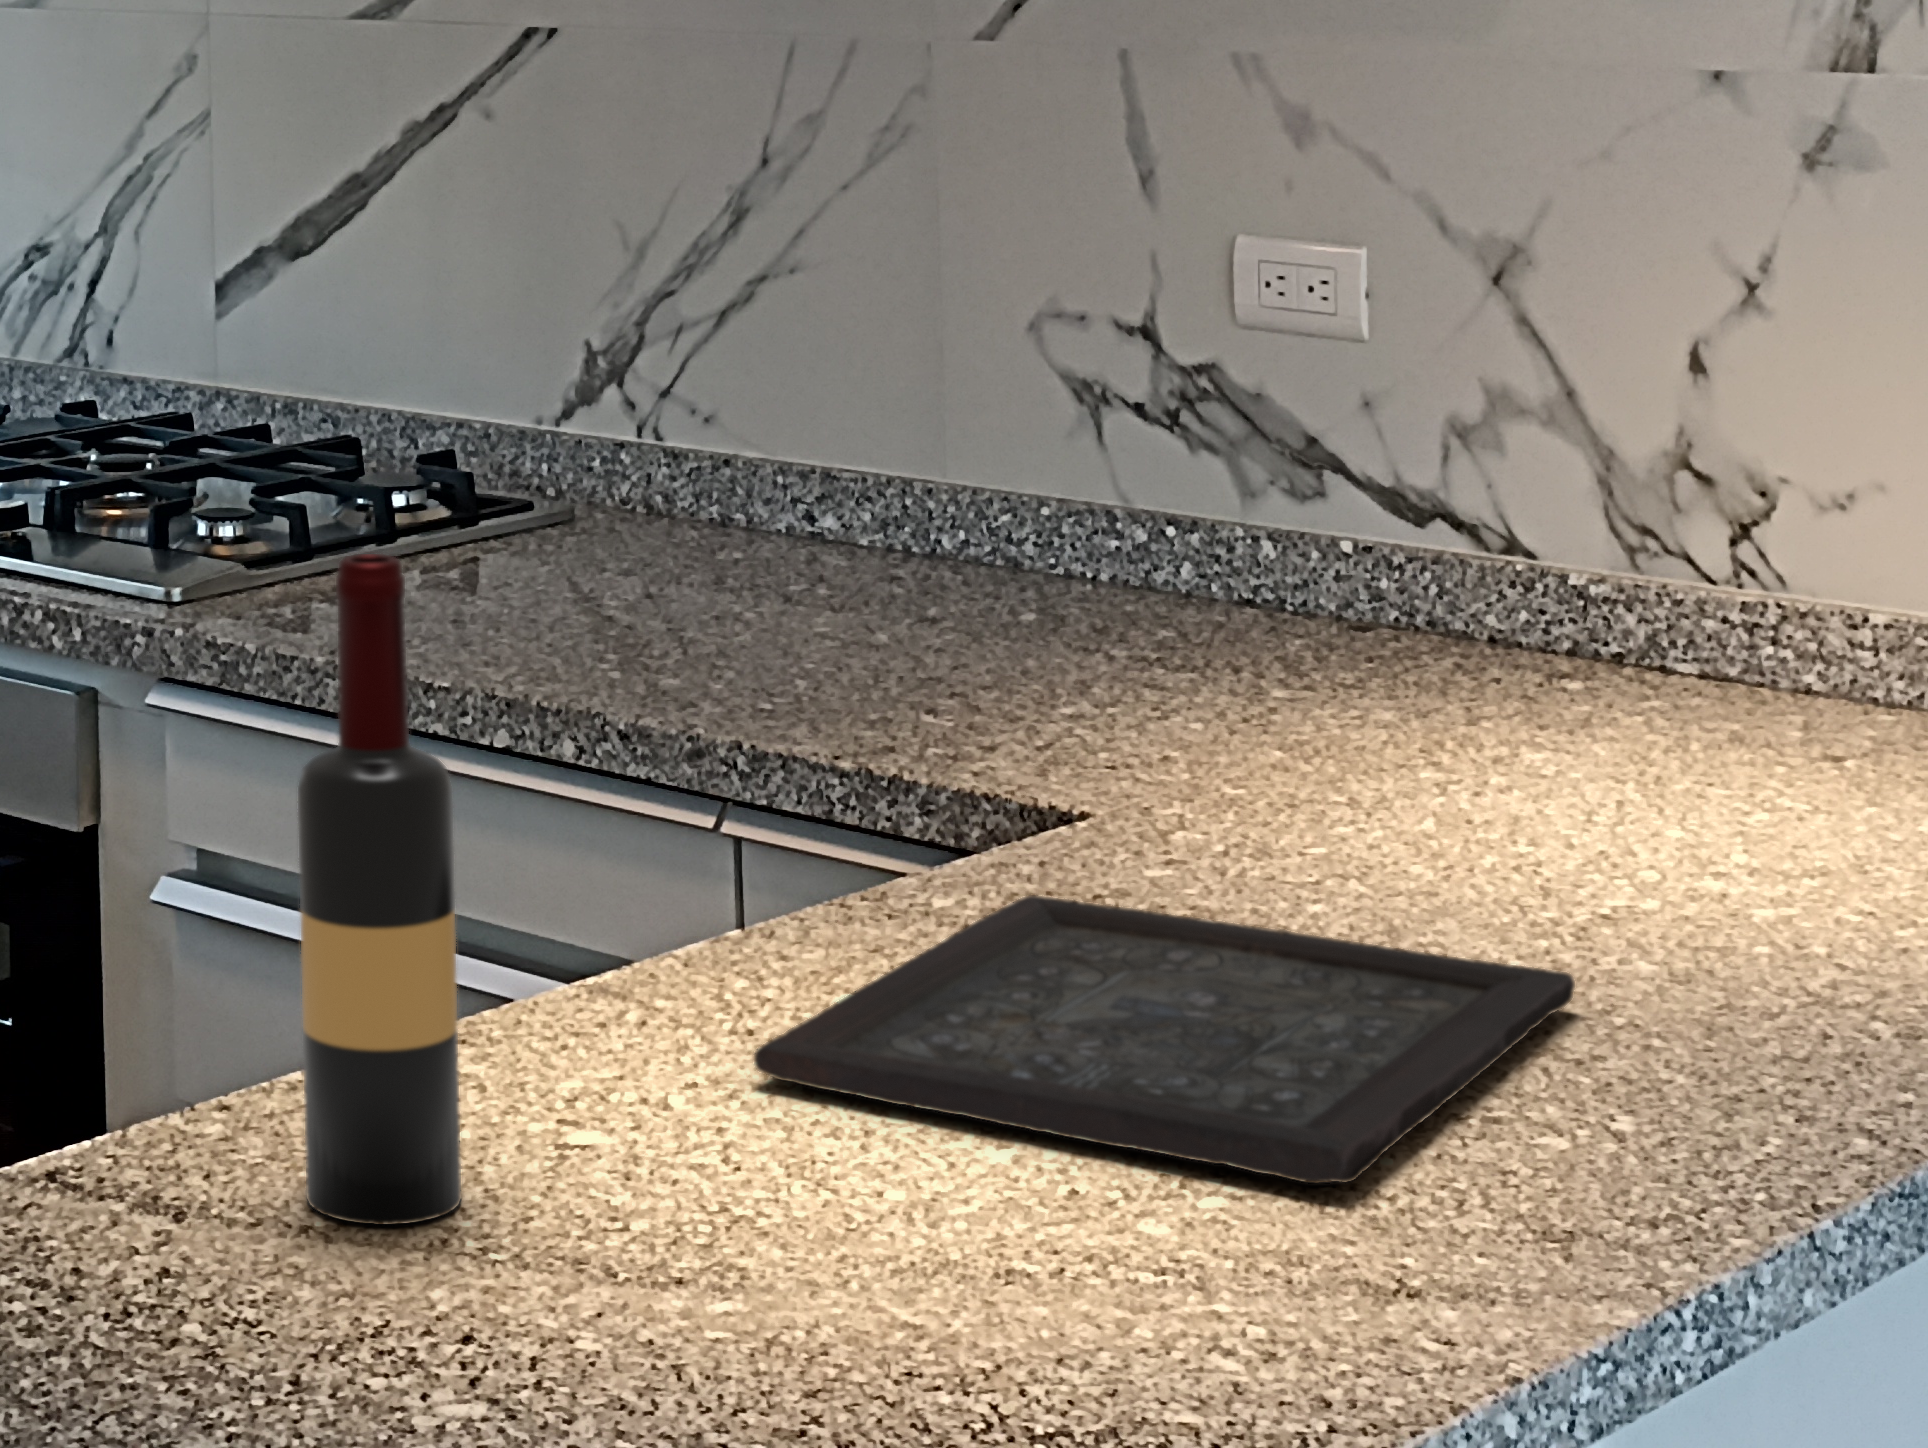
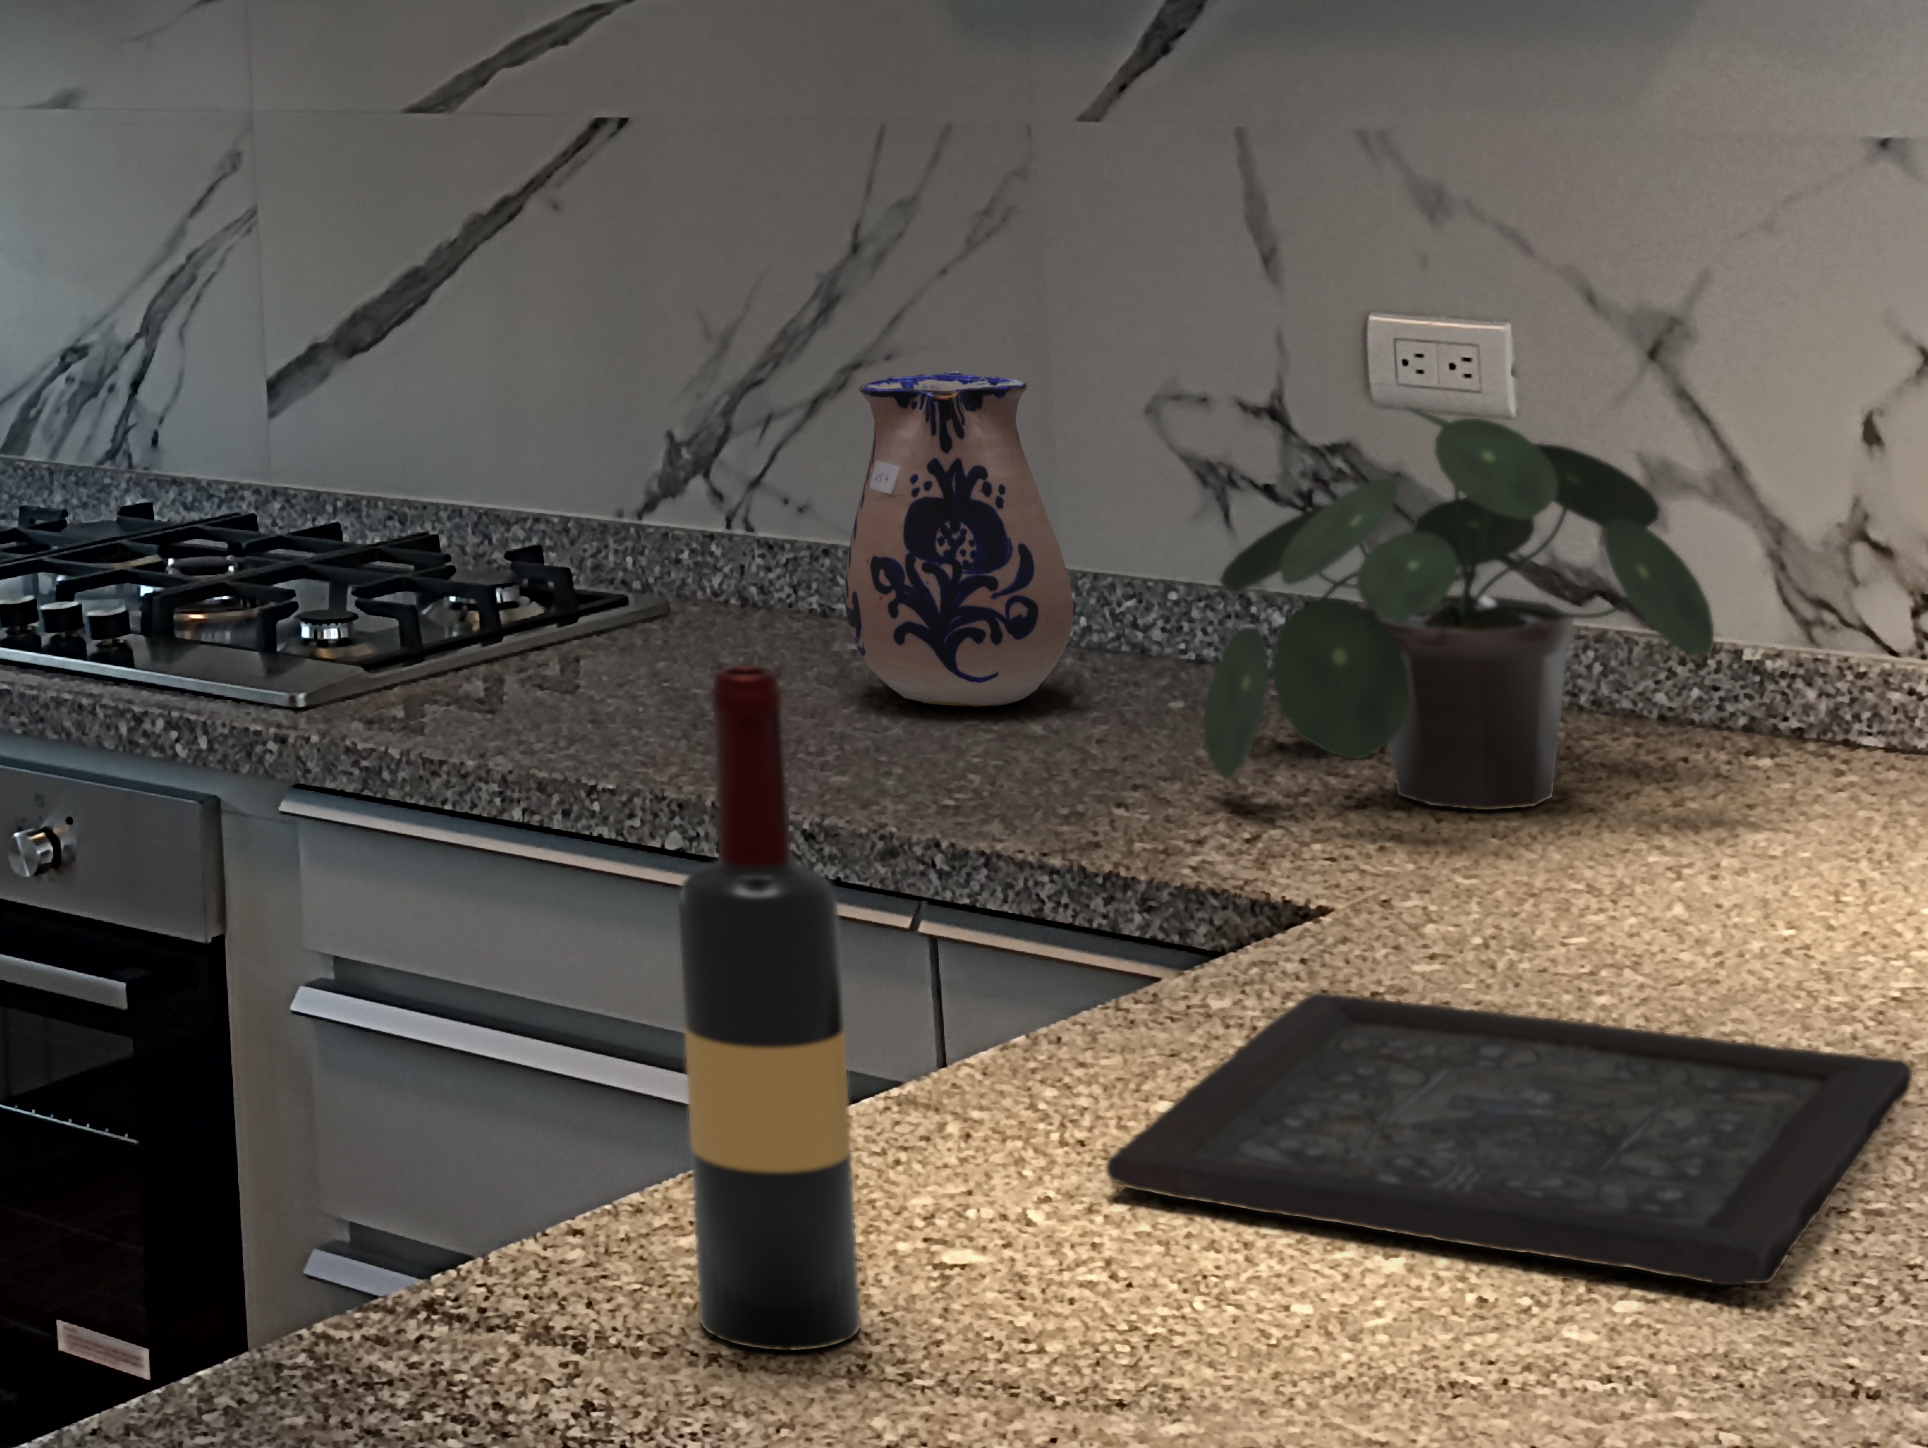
ceramic pitcher: none [710,284,931,615] -> present [845,371,1073,707]
potted plant: none [1016,326,1510,726] -> present [1204,408,1714,810]

